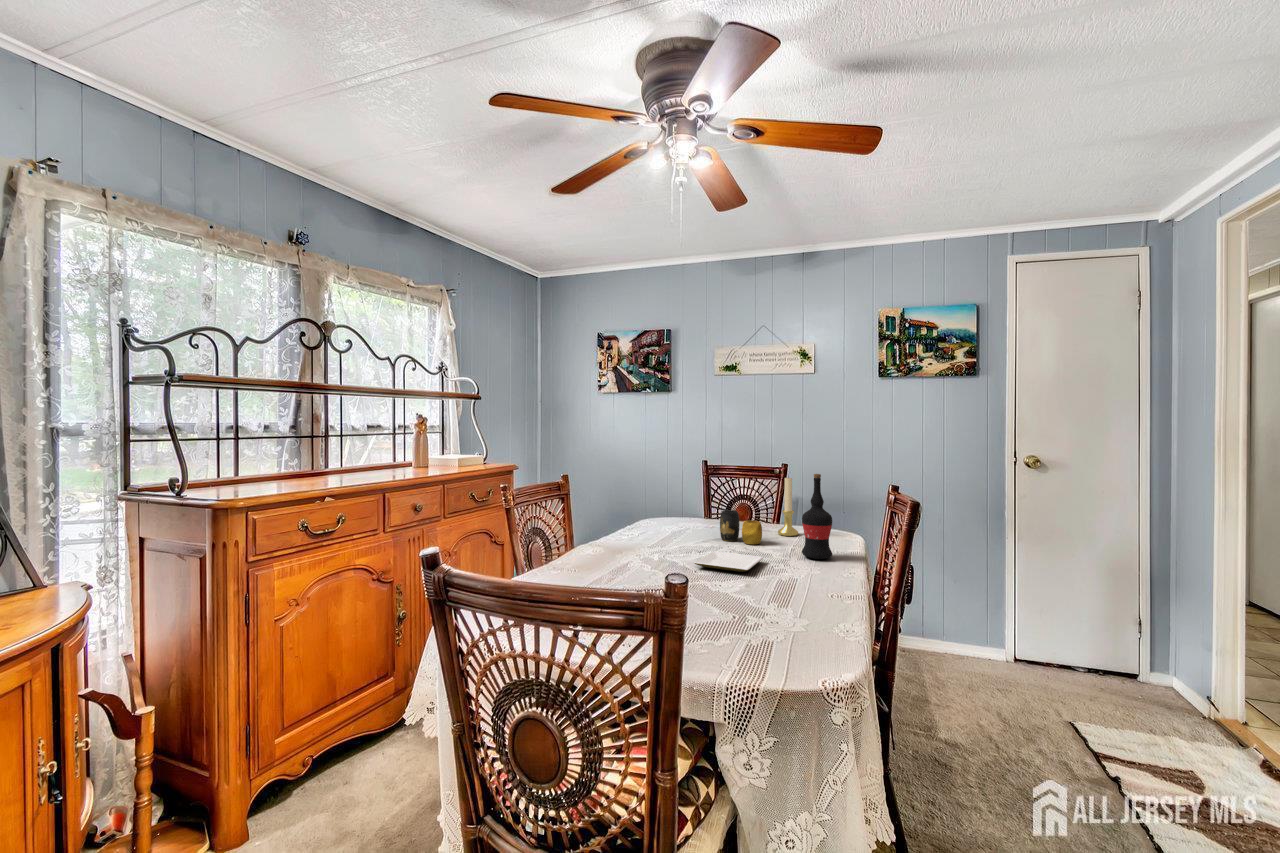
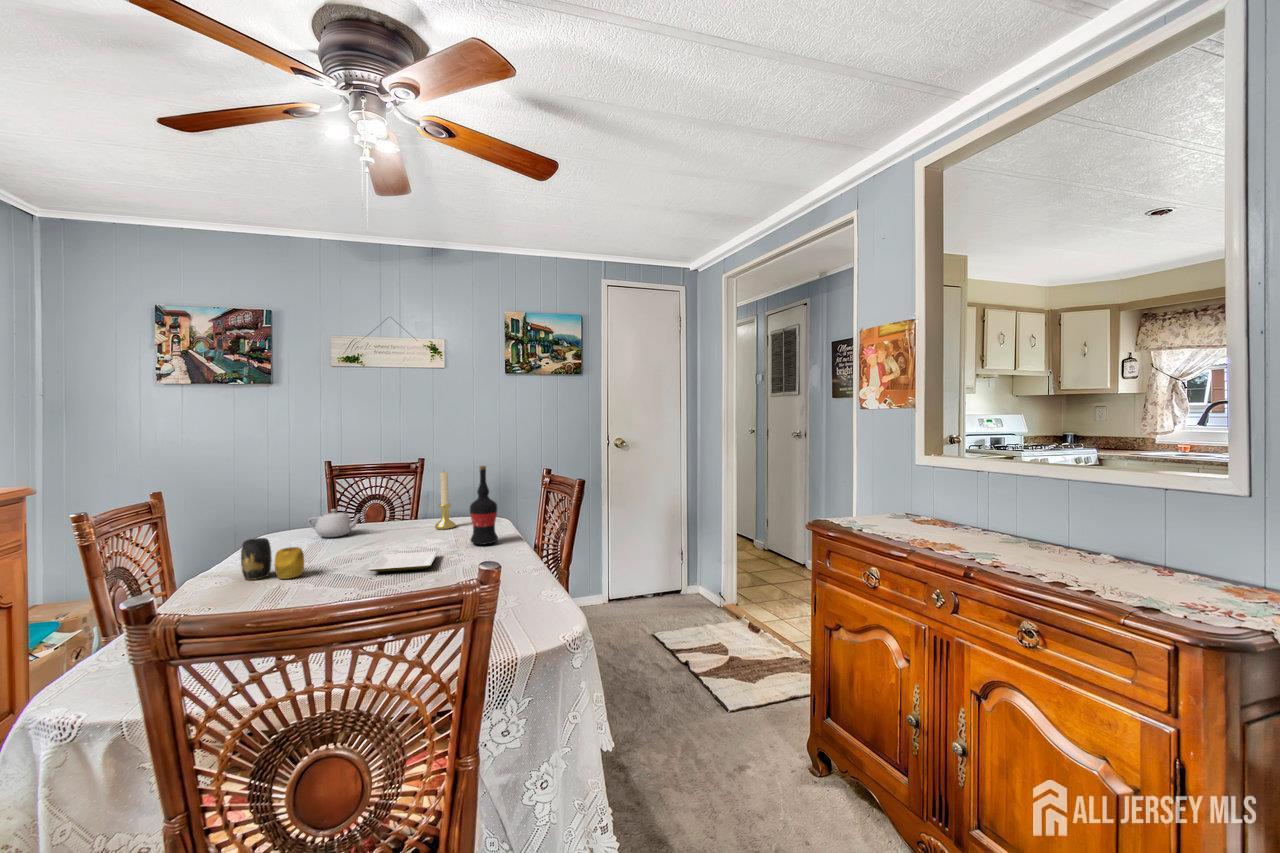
teapot: none [671,503,713,528] -> present [308,509,361,537]
vase: present [720,510,762,544] -> present [241,538,304,580]

